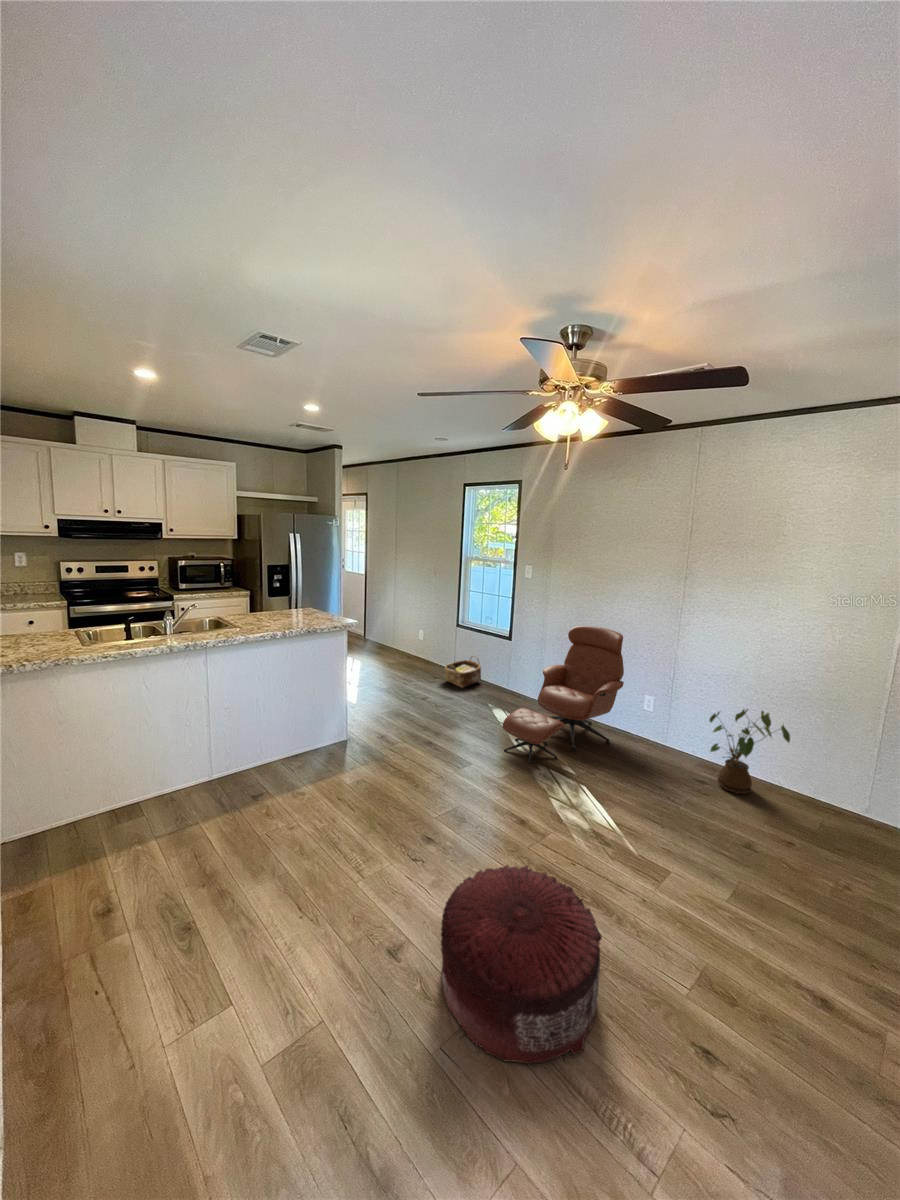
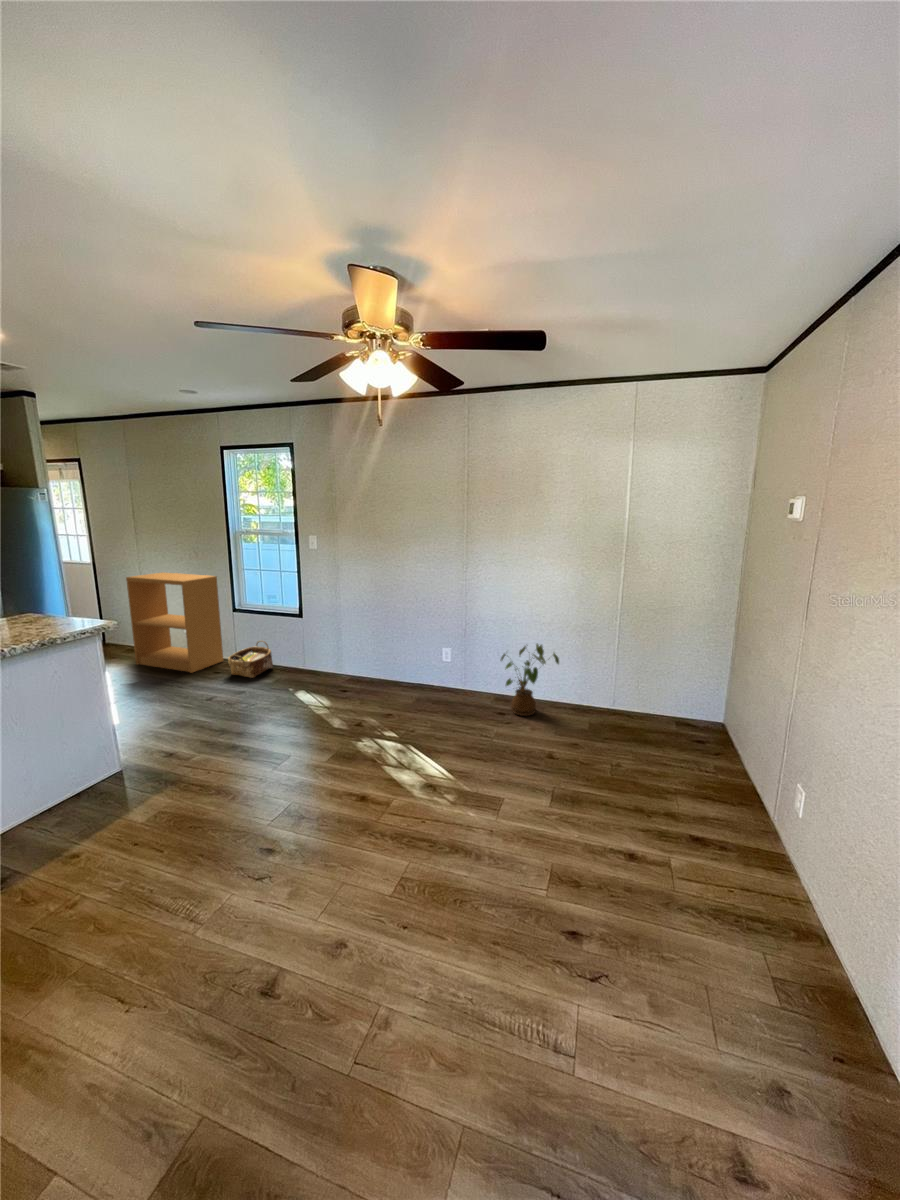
bookshelf: none [381,587,447,674] -> present [126,573,223,673]
lounge chair: present [502,626,624,764] -> none [316,592,424,739]
pouf: present [441,865,602,1063] -> none [324,838,488,1040]

